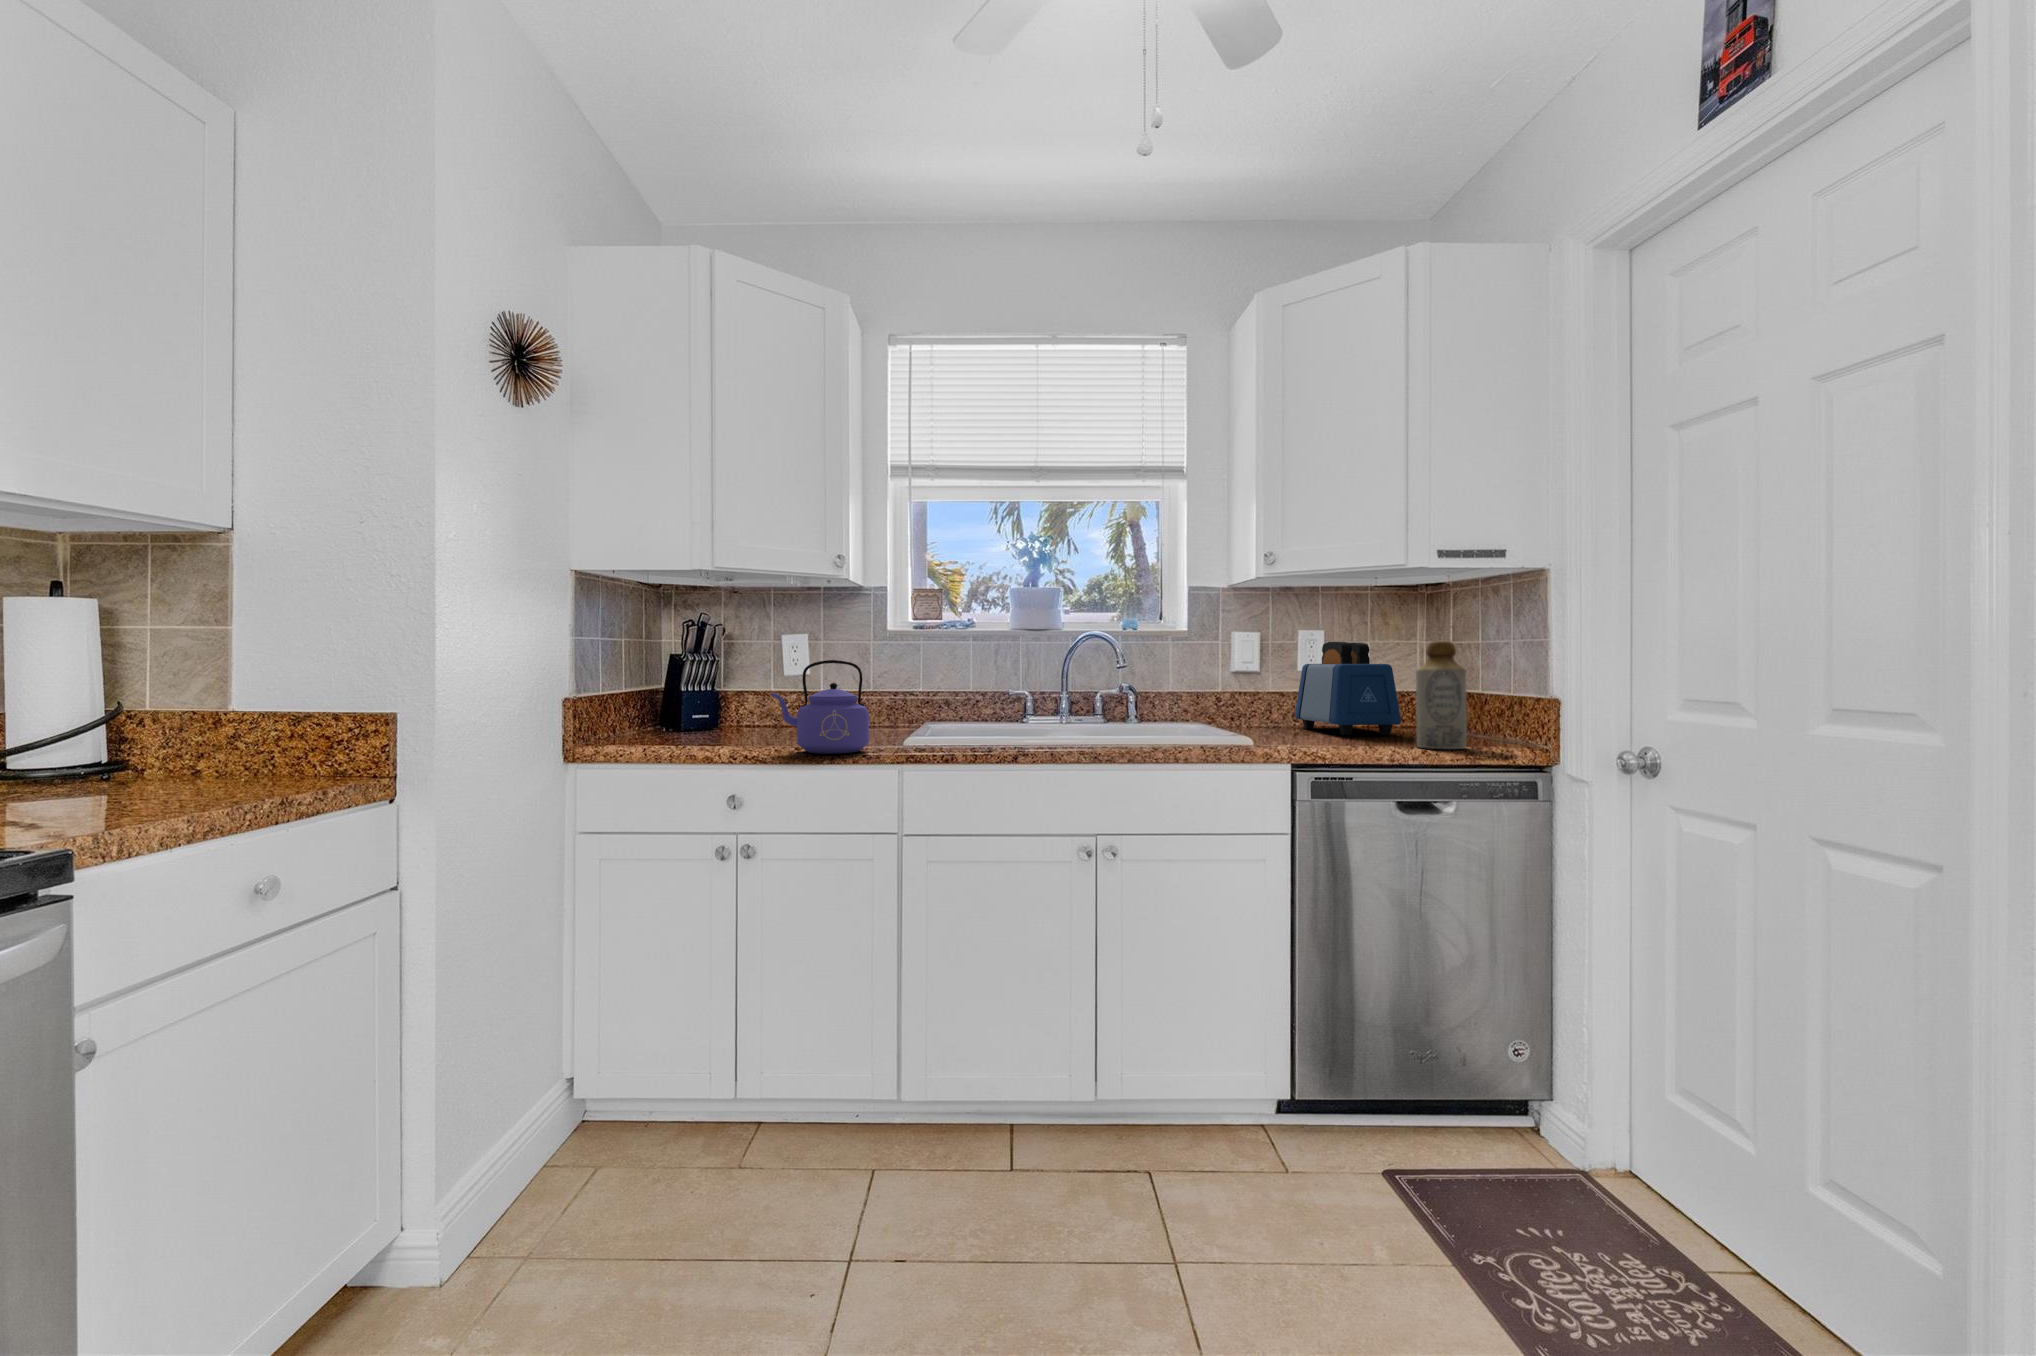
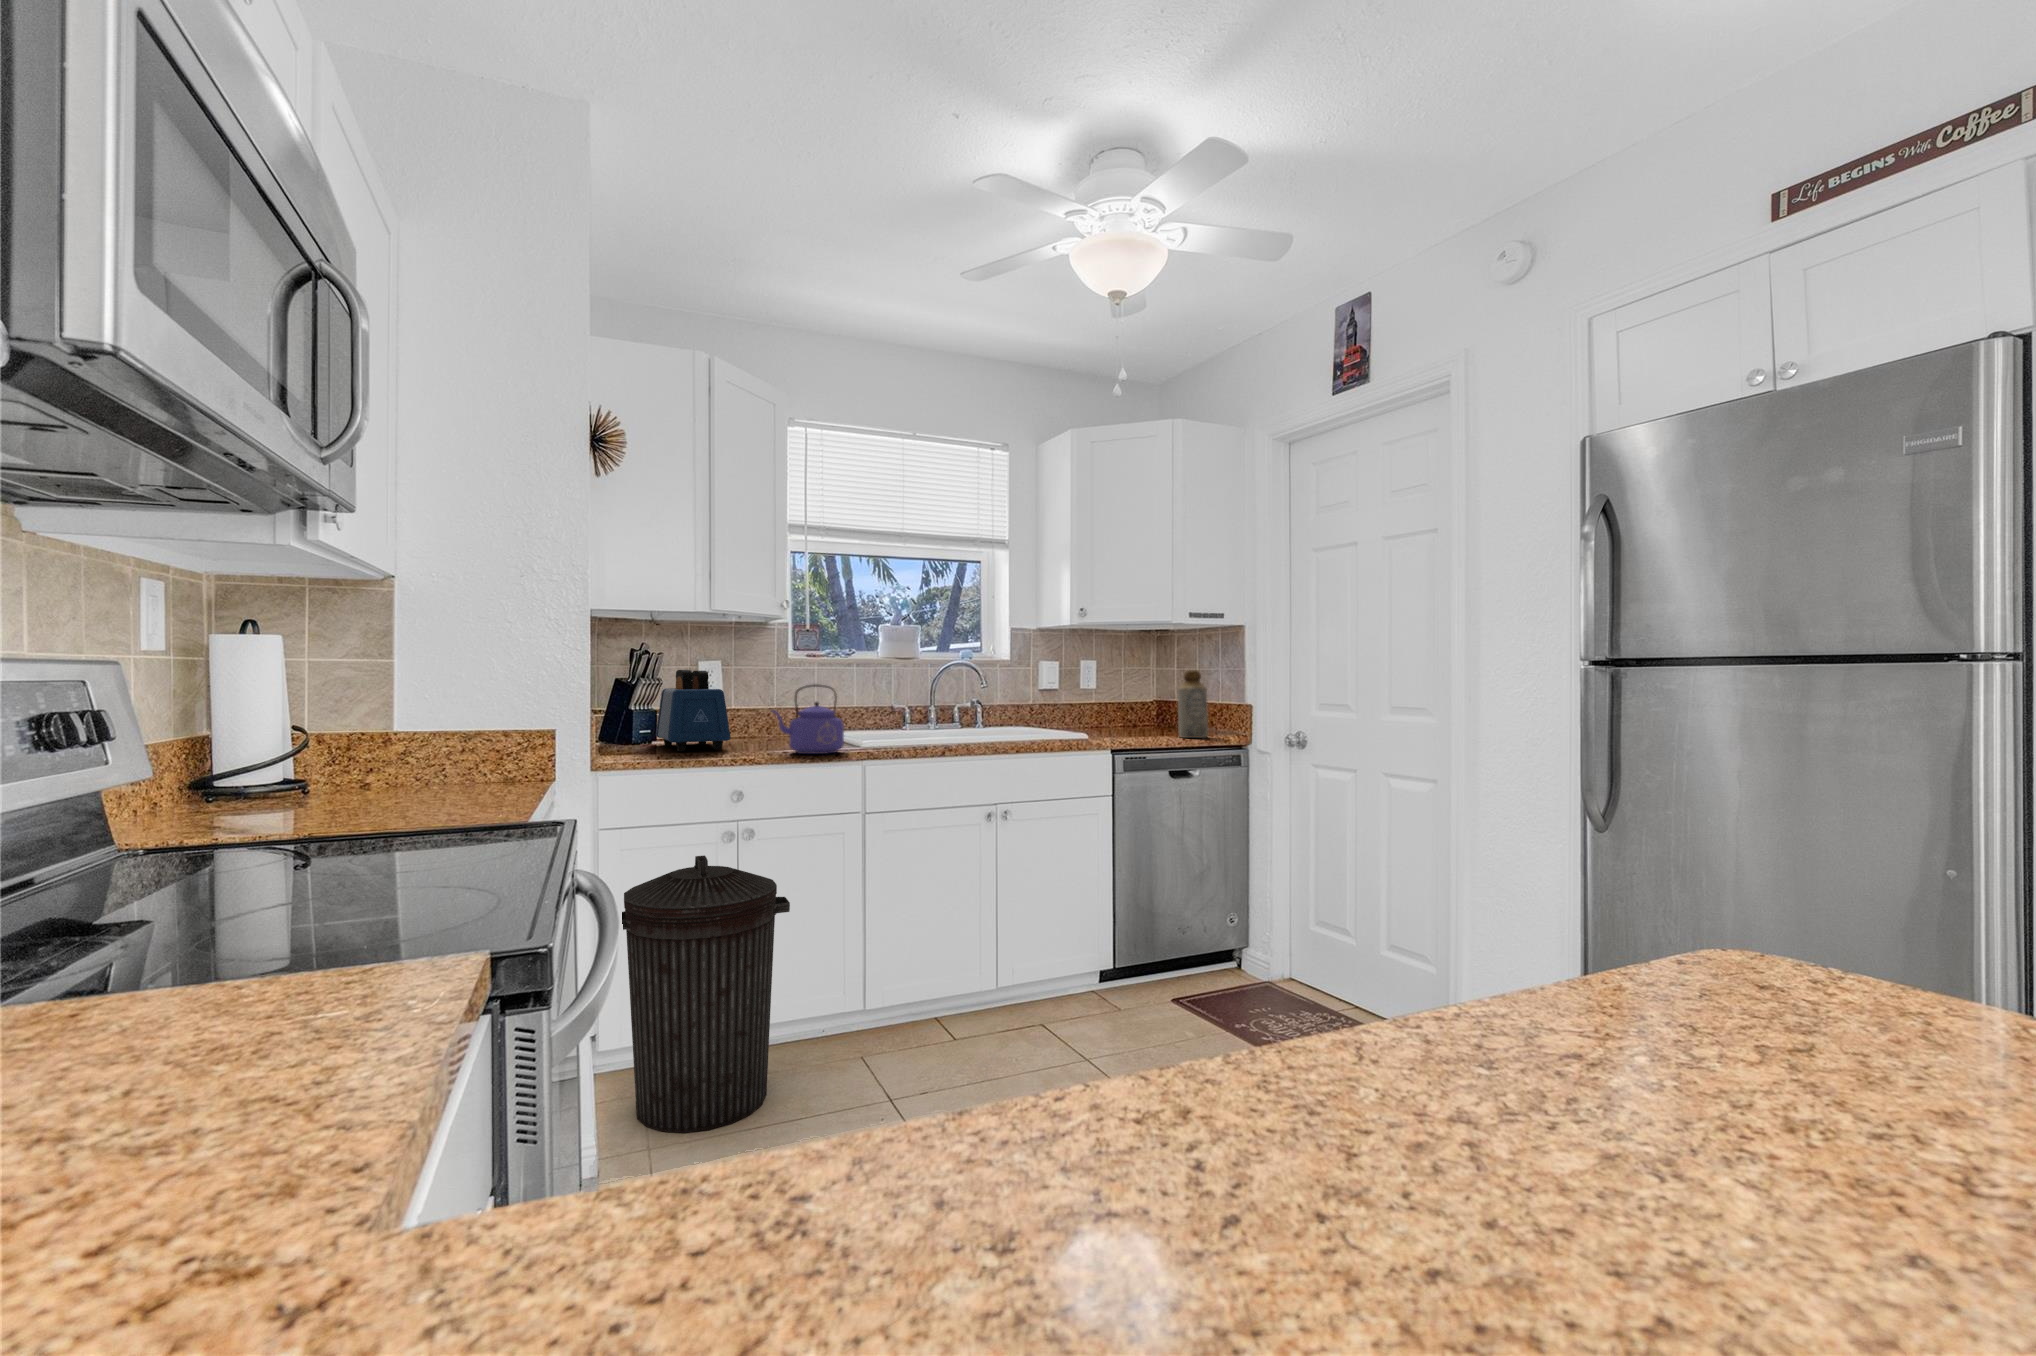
toaster: present [1295,642,1401,735] -> present [656,670,730,751]
trash can: none [519,881,753,1249] -> present [622,855,790,1132]

